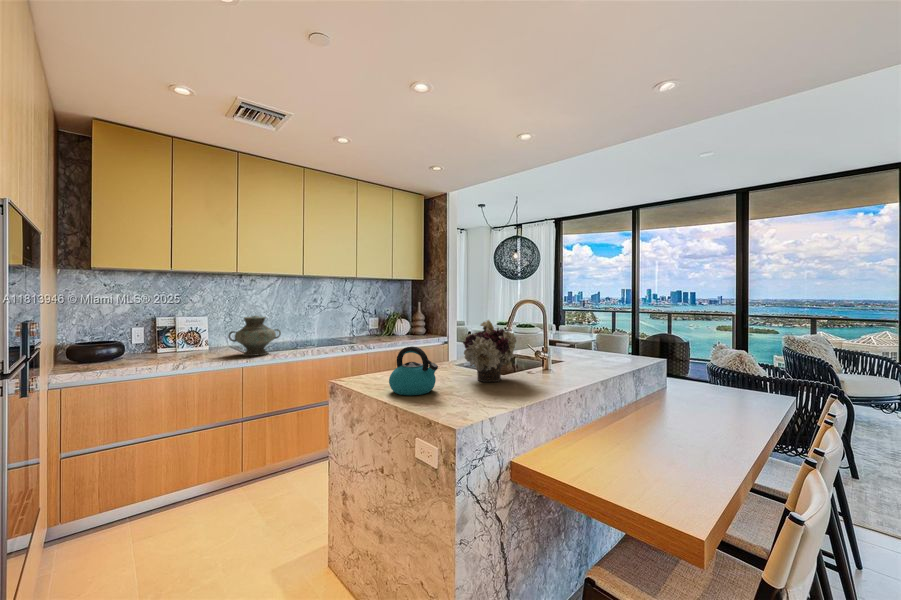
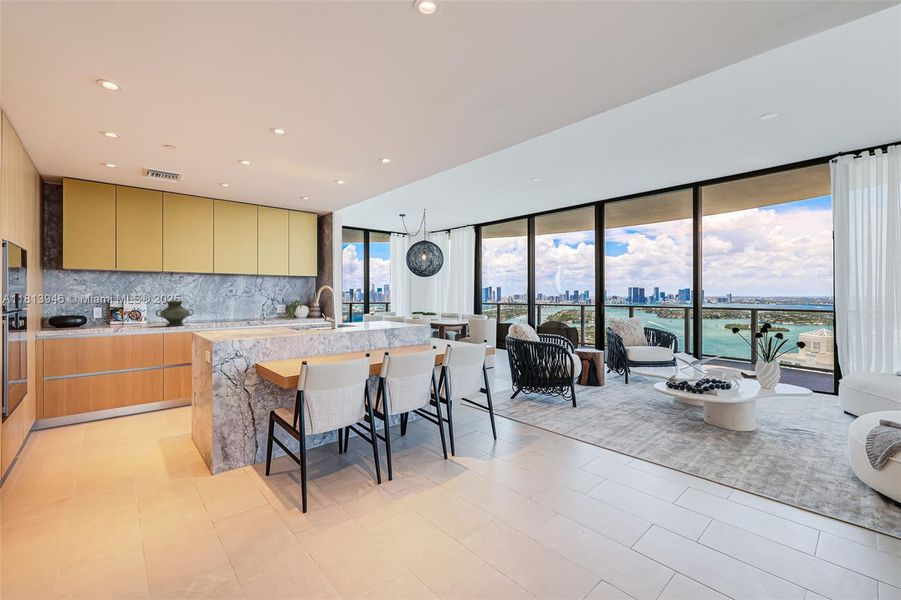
flower arrangement: present [463,320,516,382] -> none [261,299,299,333]
kettle: present [389,346,438,395] -> none [211,312,239,336]

